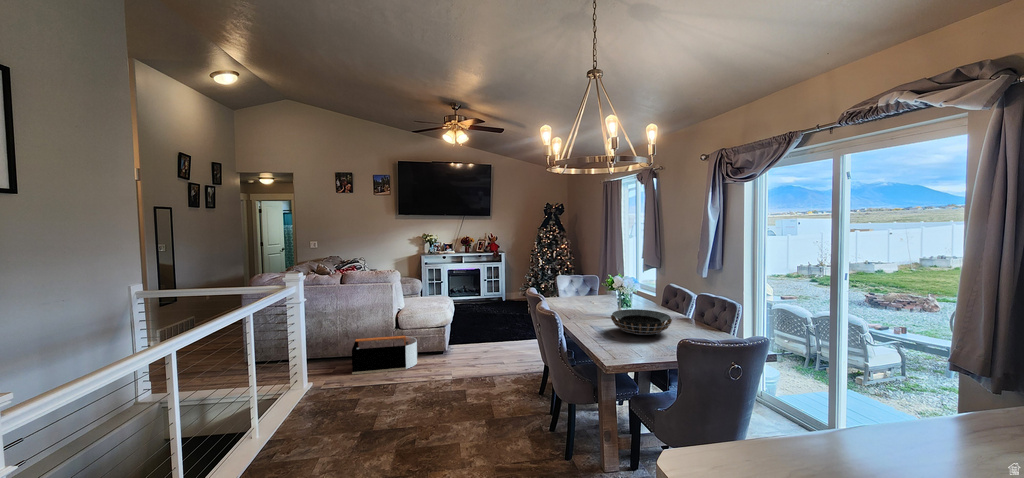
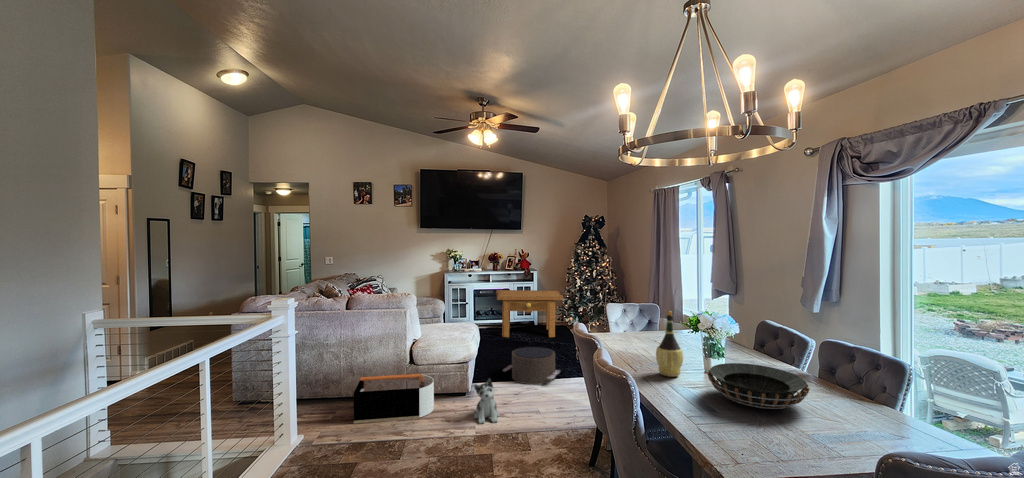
side table: none [468,270,526,310] -> present [496,290,563,337]
wine bottle: none [581,275,600,321] -> present [656,311,683,377]
pouf: none [473,315,522,344] -> present [503,347,560,385]
plush toy: none [450,336,471,372] -> present [474,379,499,423]

